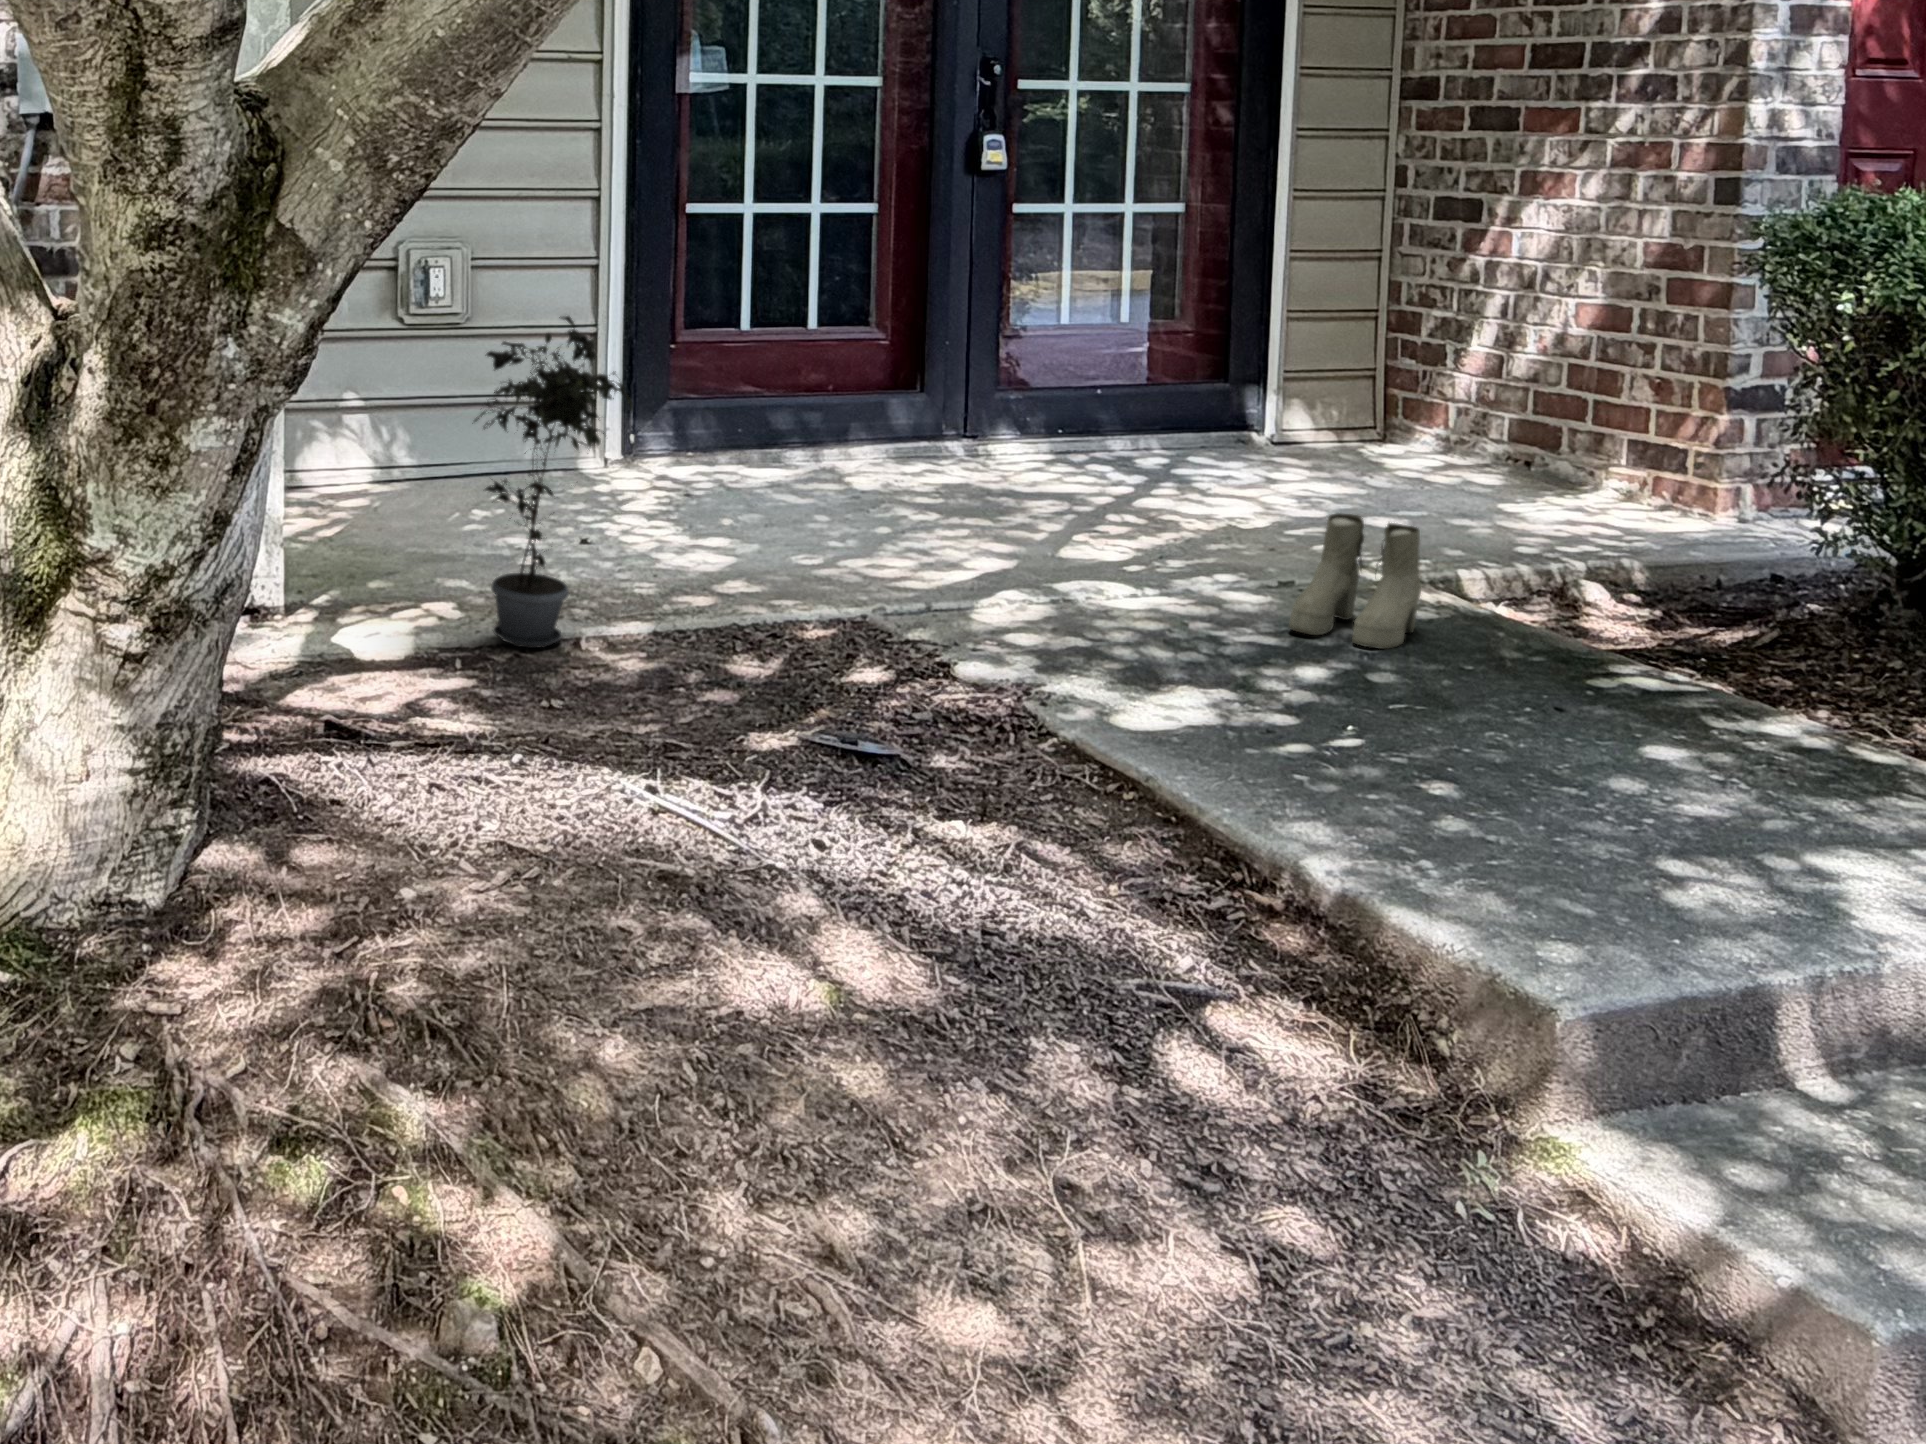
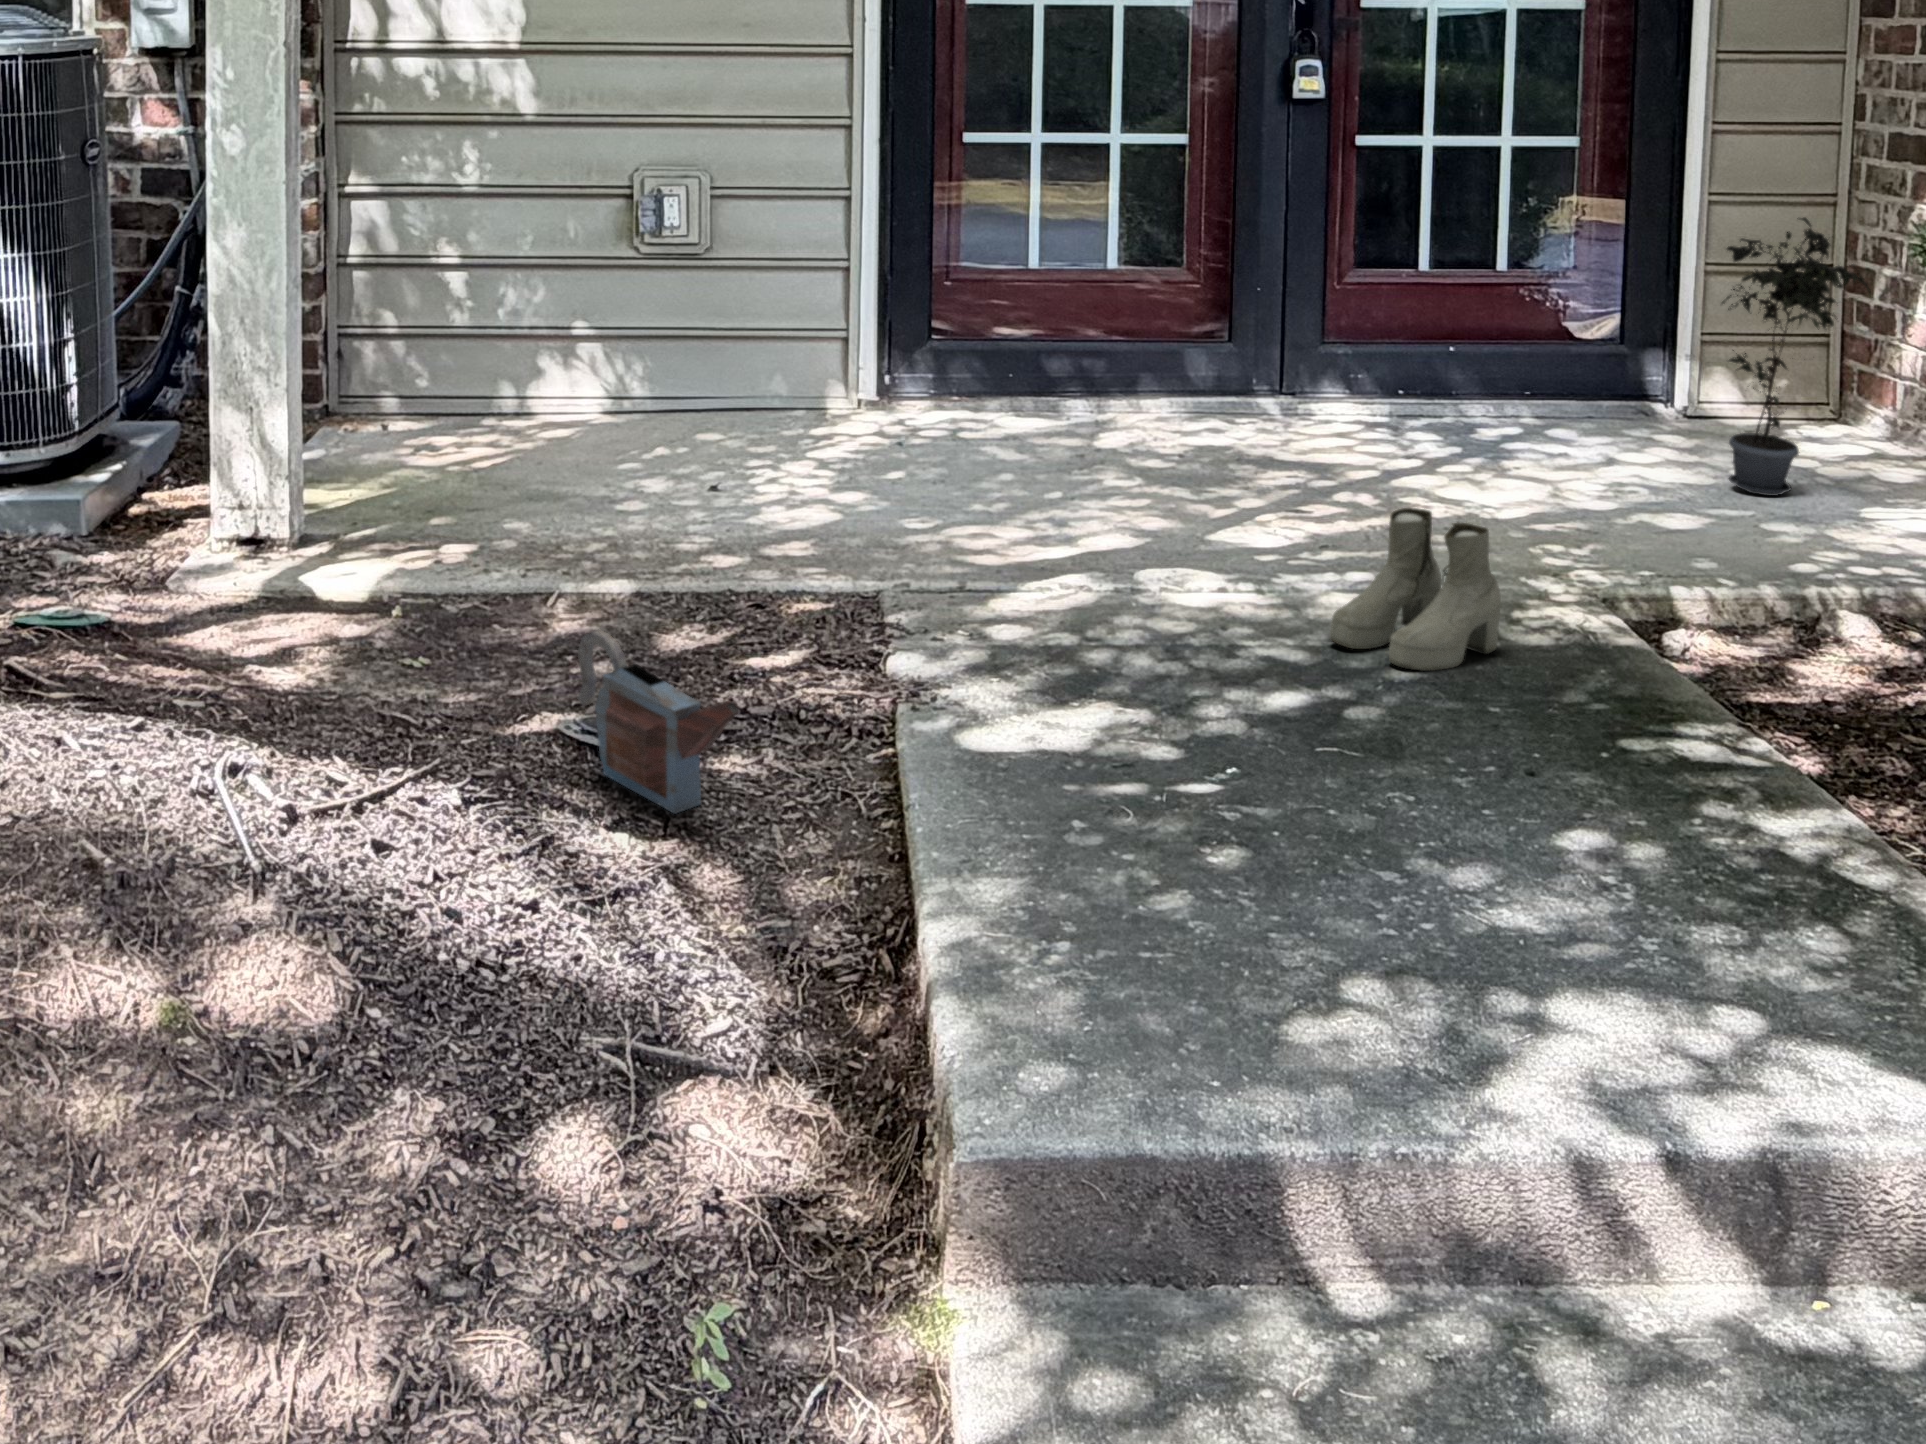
potted plant: present [472,316,633,648] -> present [1722,217,1871,496]
watering can: none [845,645,1068,803] -> present [577,630,740,813]

